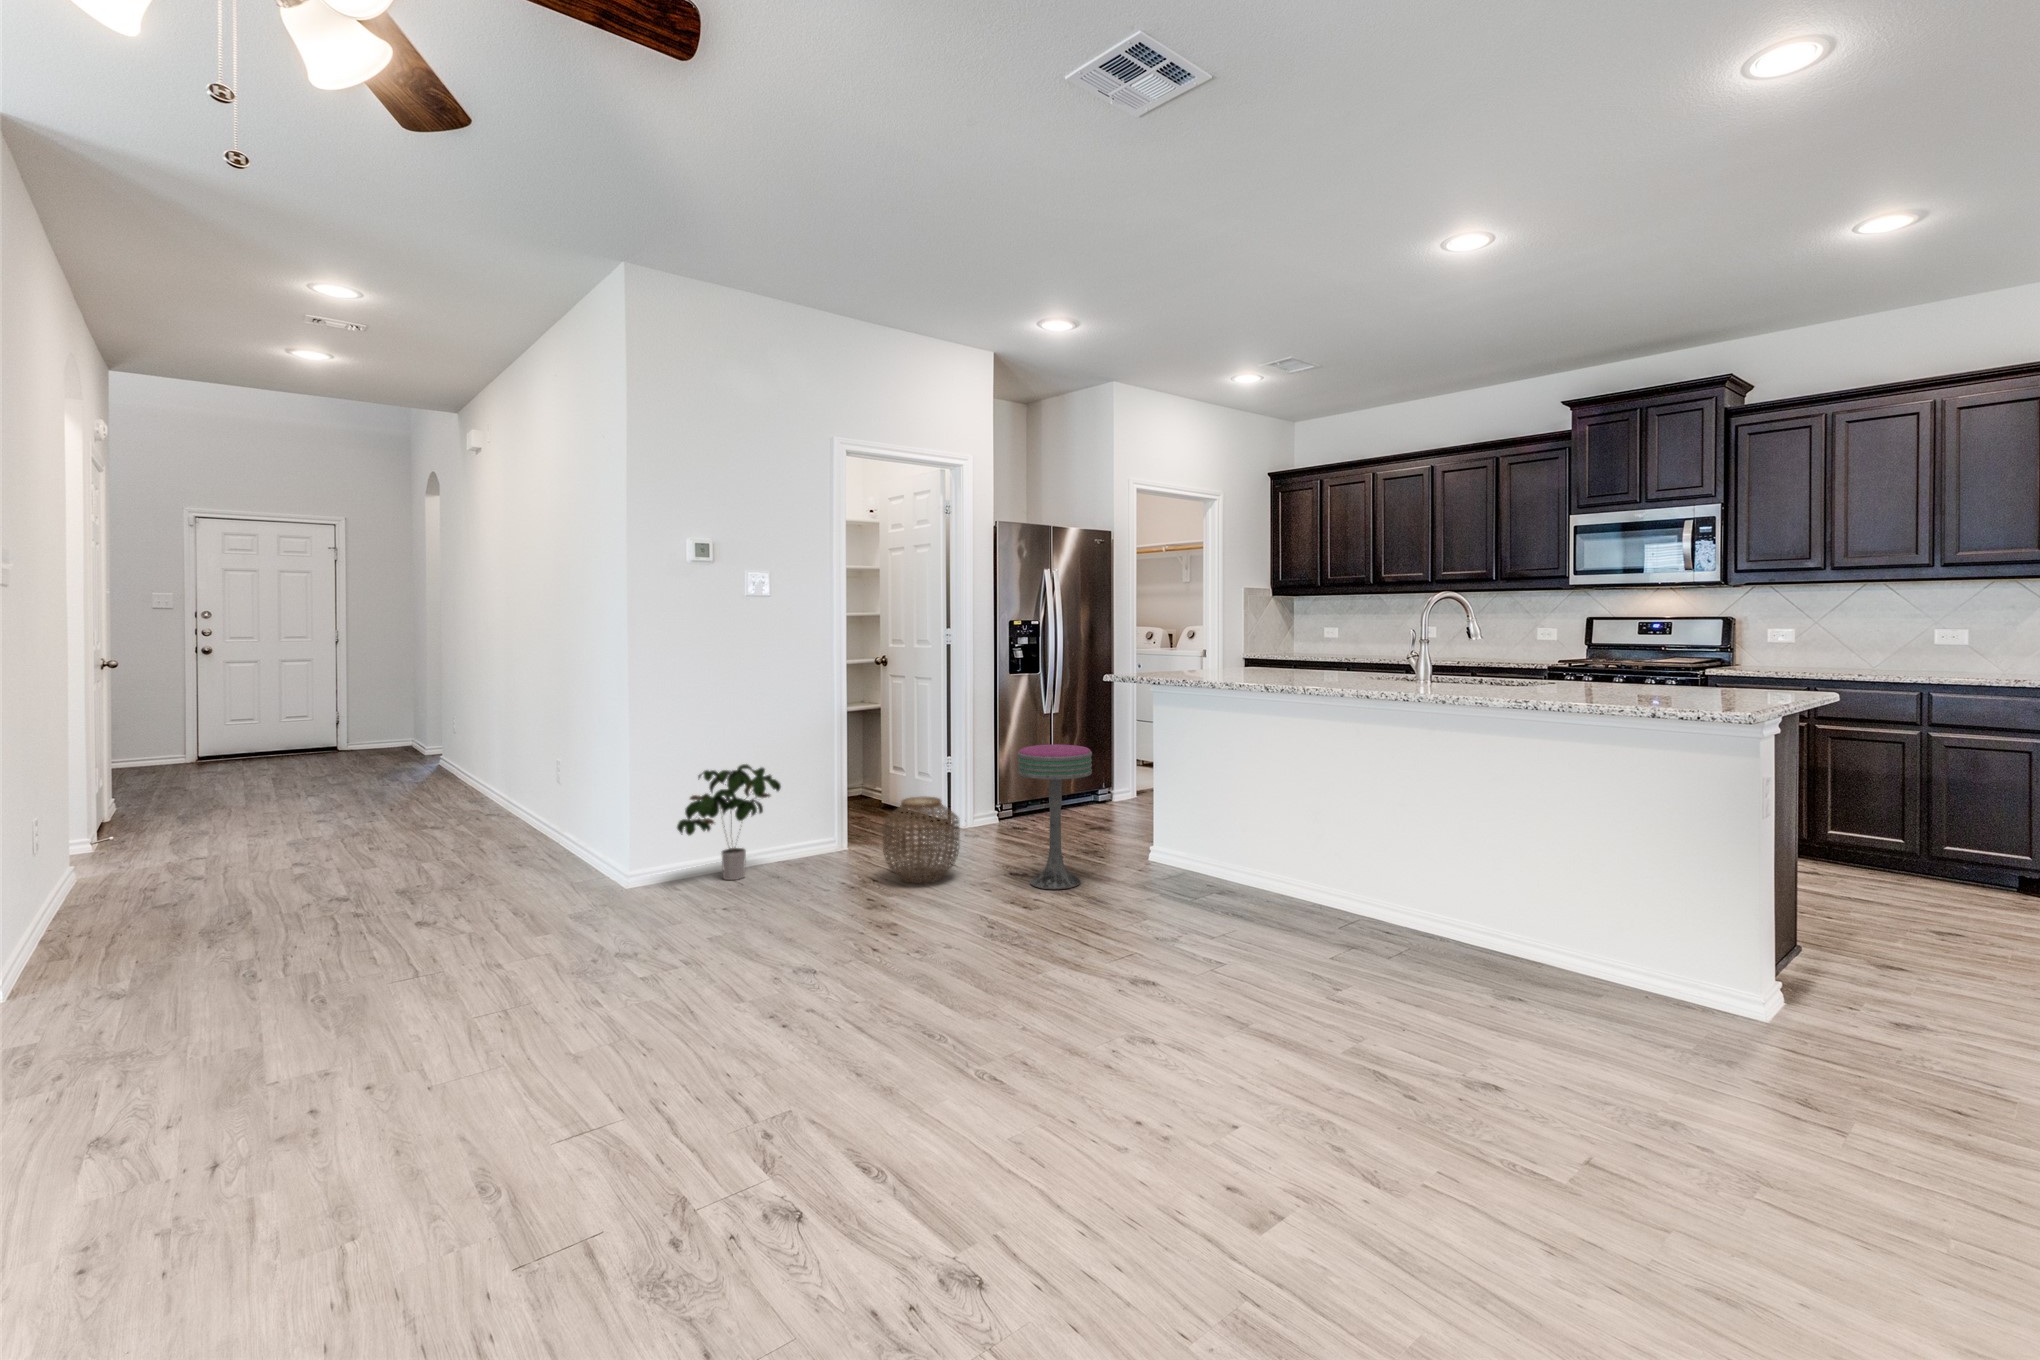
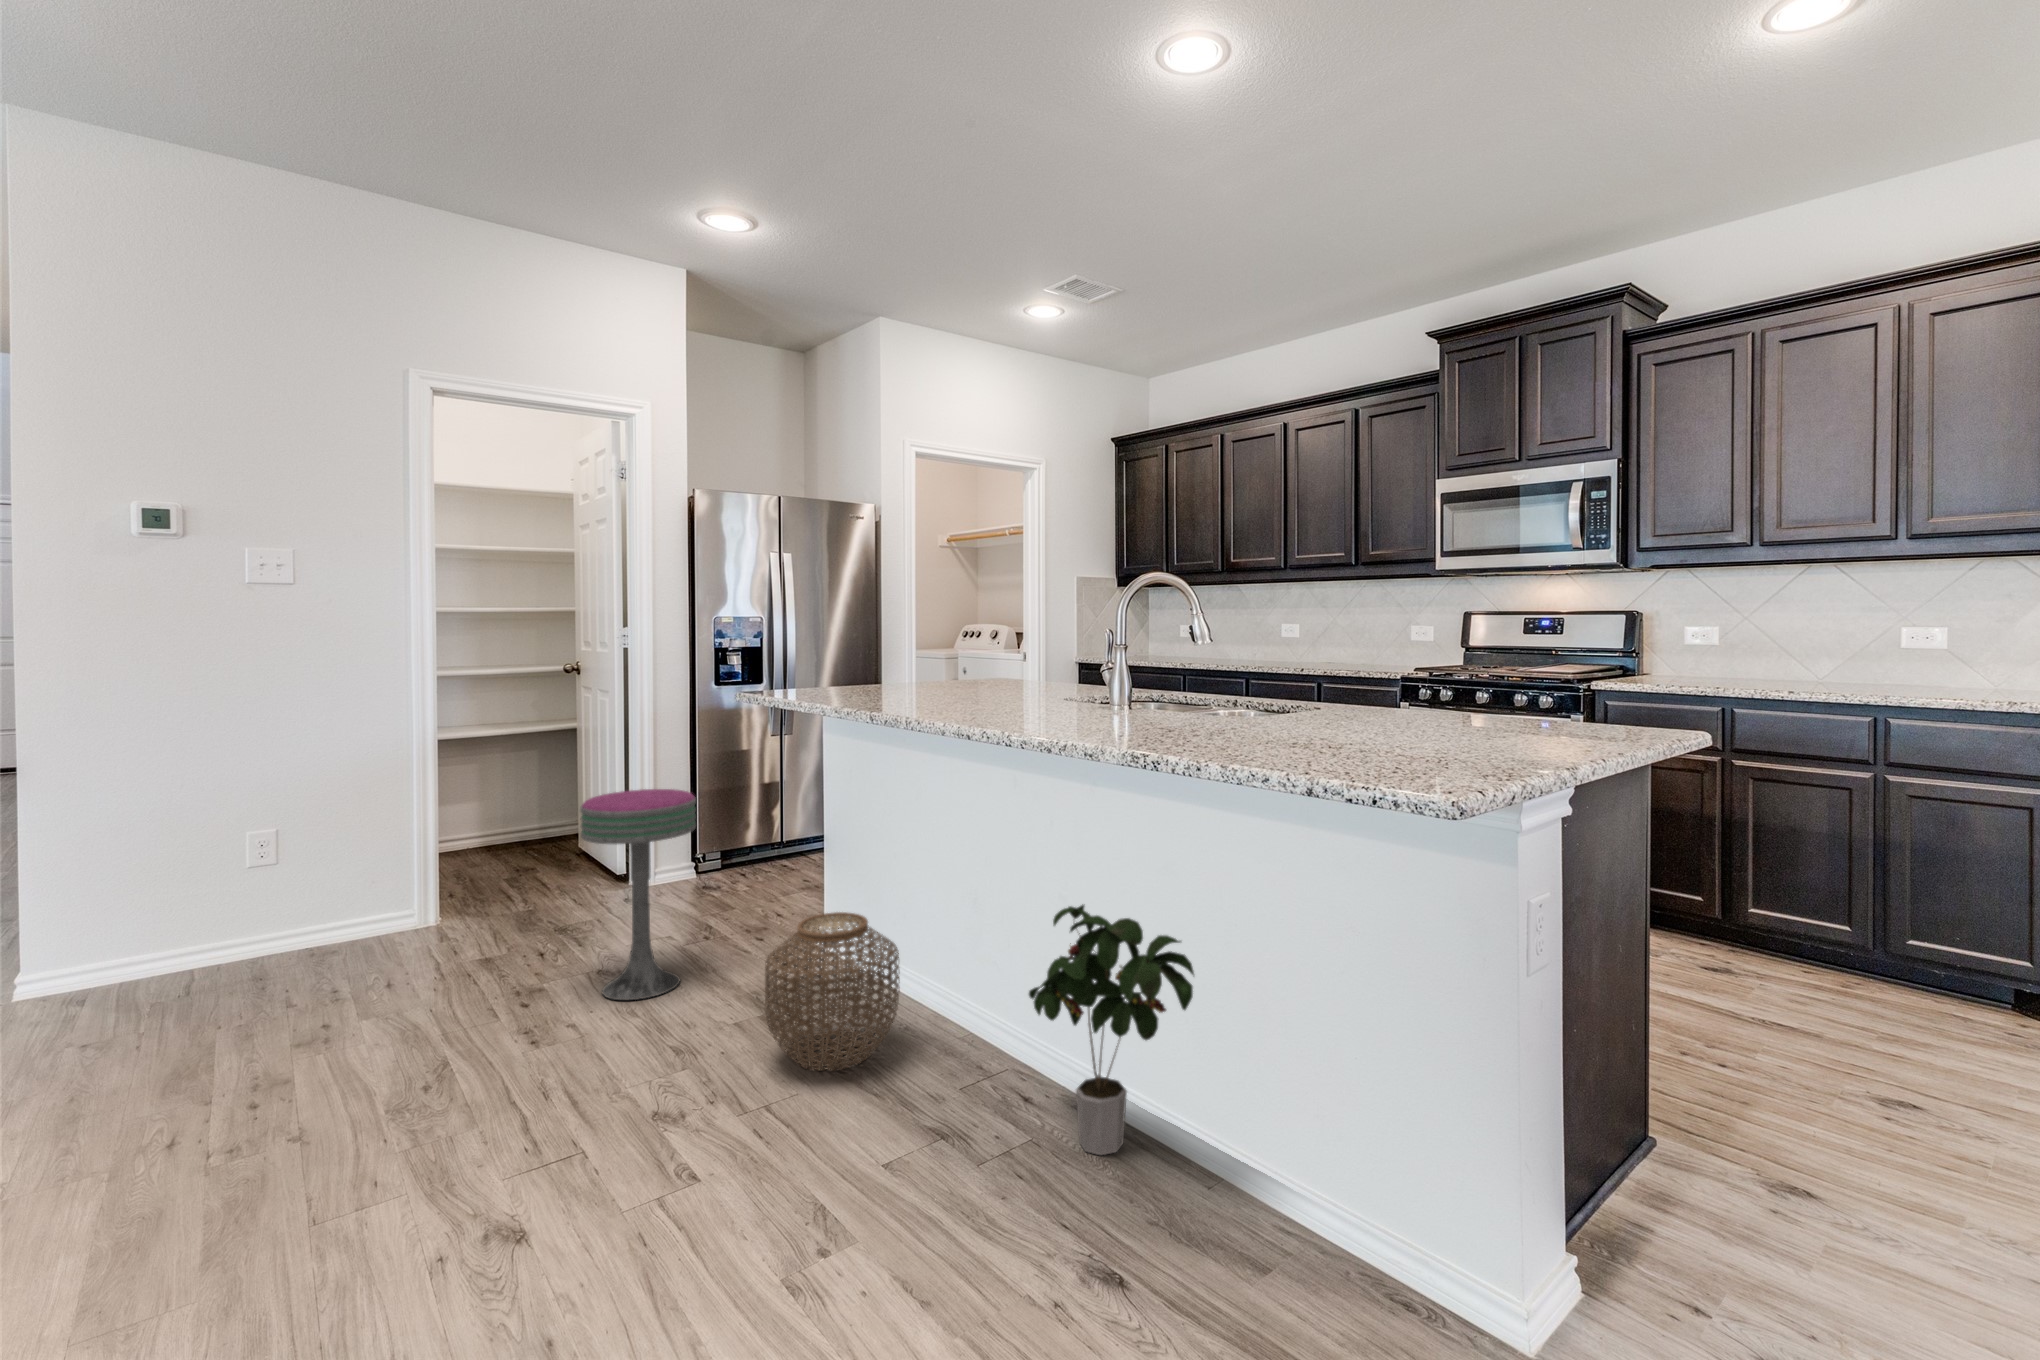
potted plant: present [677,764,781,880] -> present [1029,904,1194,1155]
woven basket: present [883,797,960,883] -> present [765,912,900,1071]

